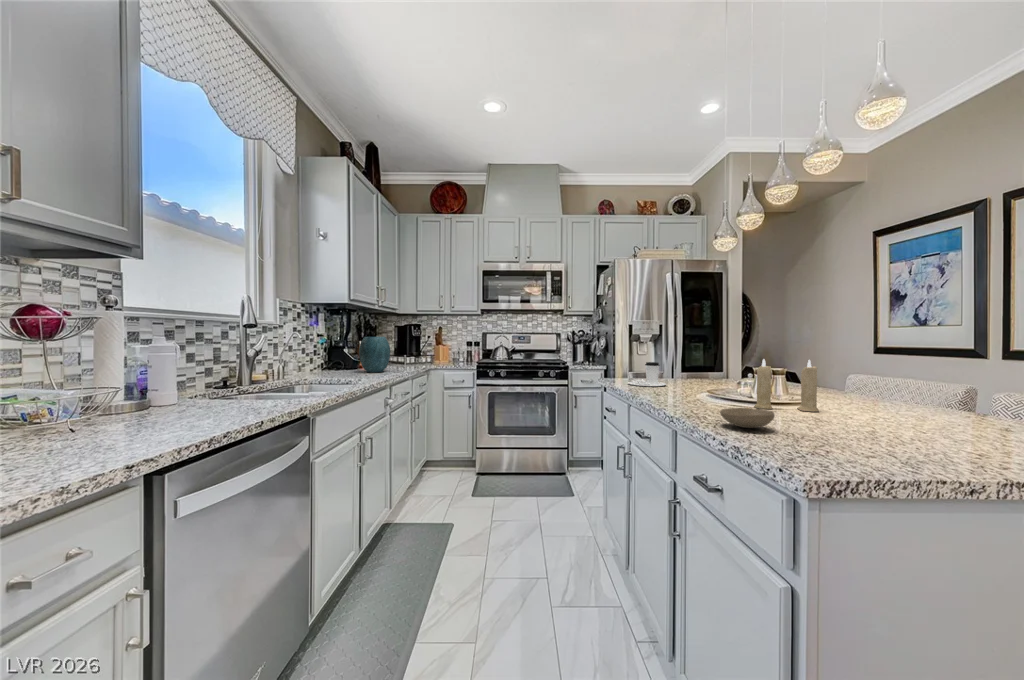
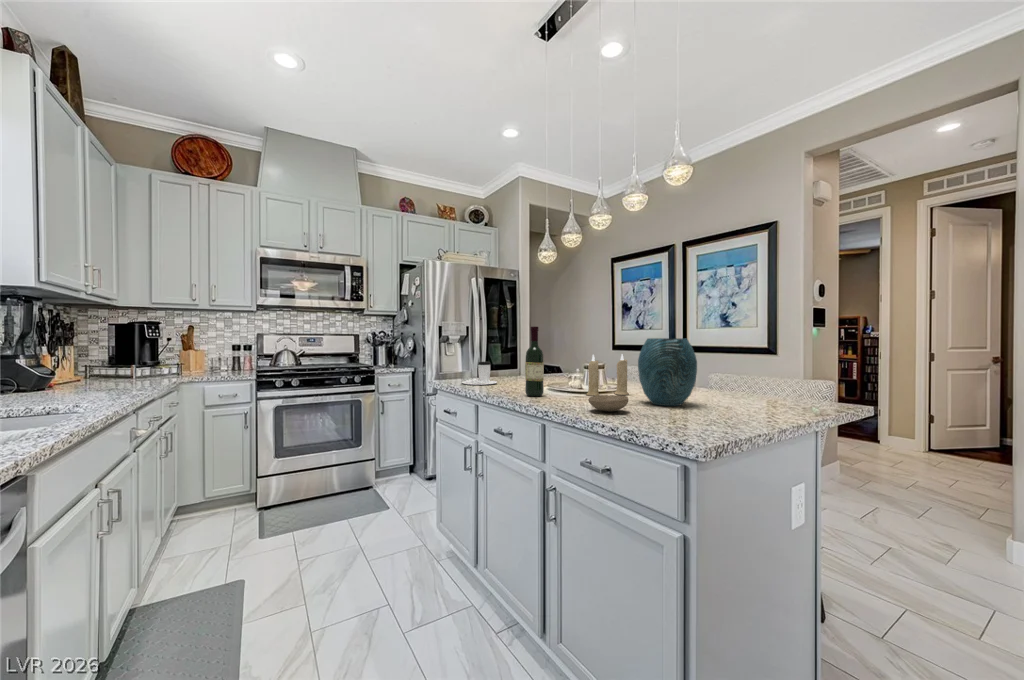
wine bottle: none [674,326,696,403] -> present [525,327,544,396]
vase: present [359,337,390,373] -> present [638,338,697,406]

